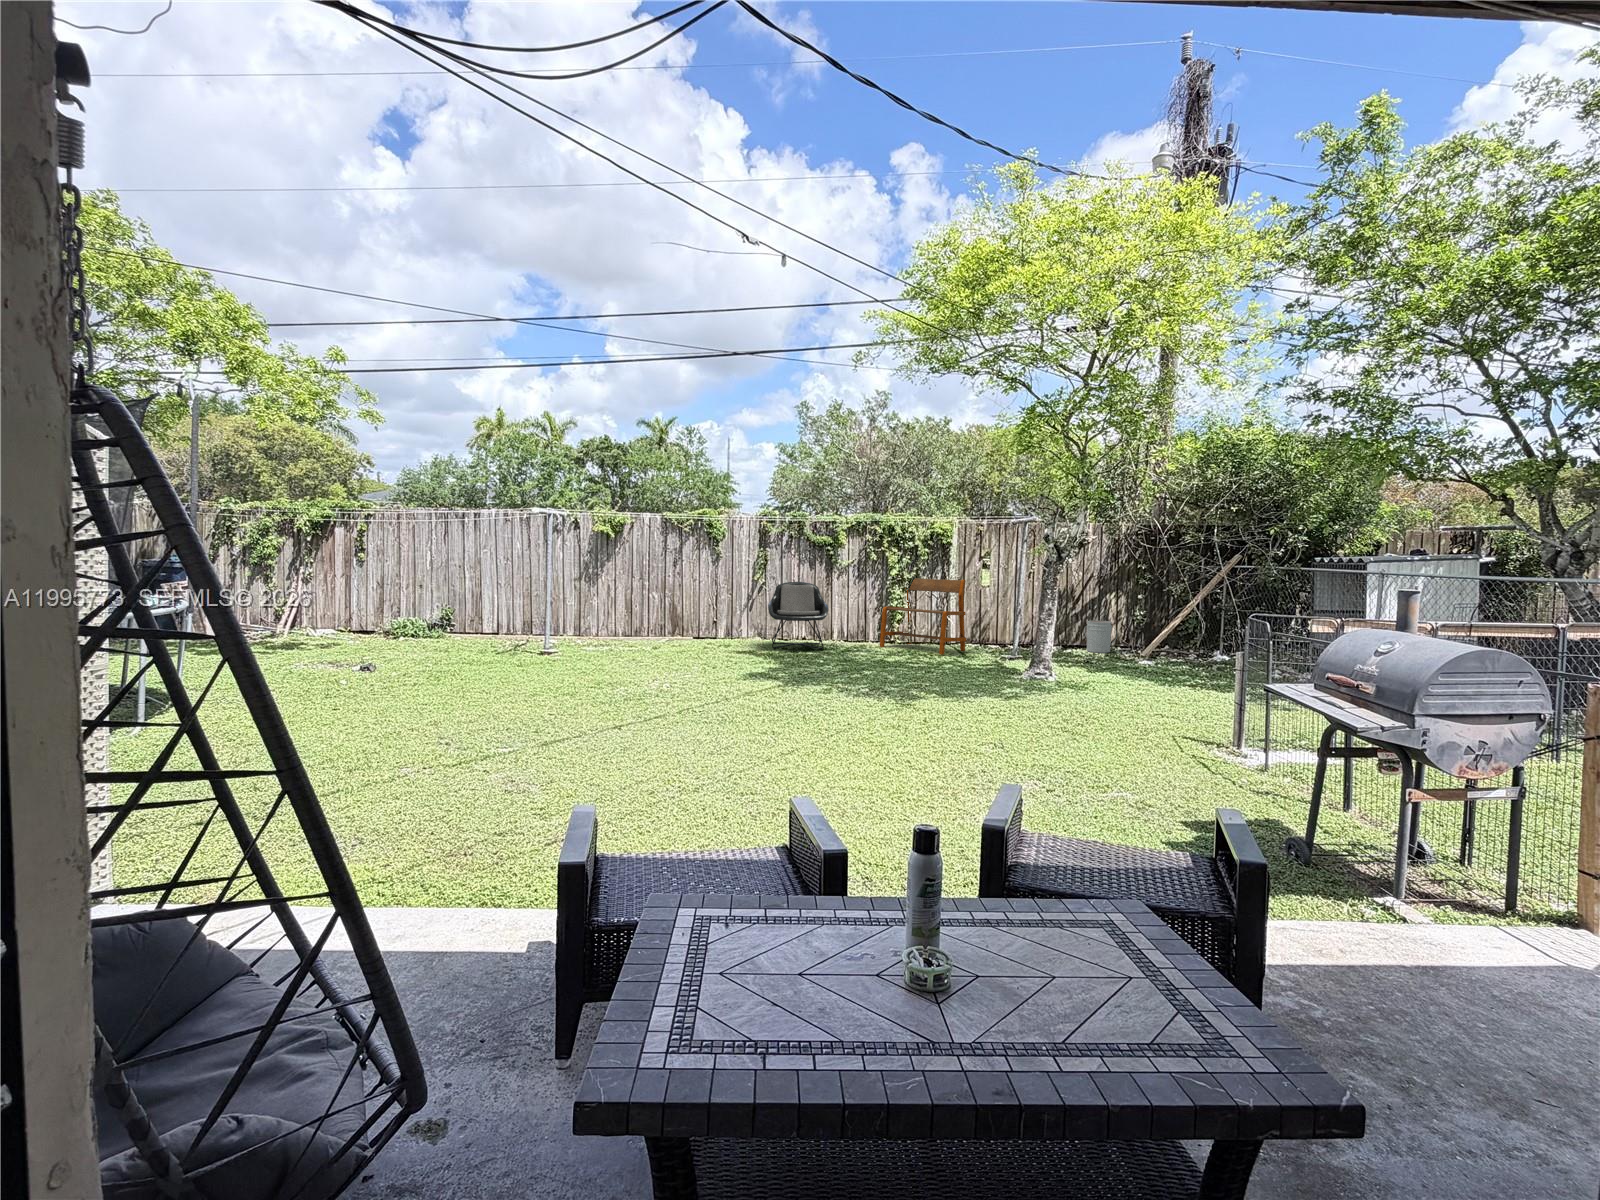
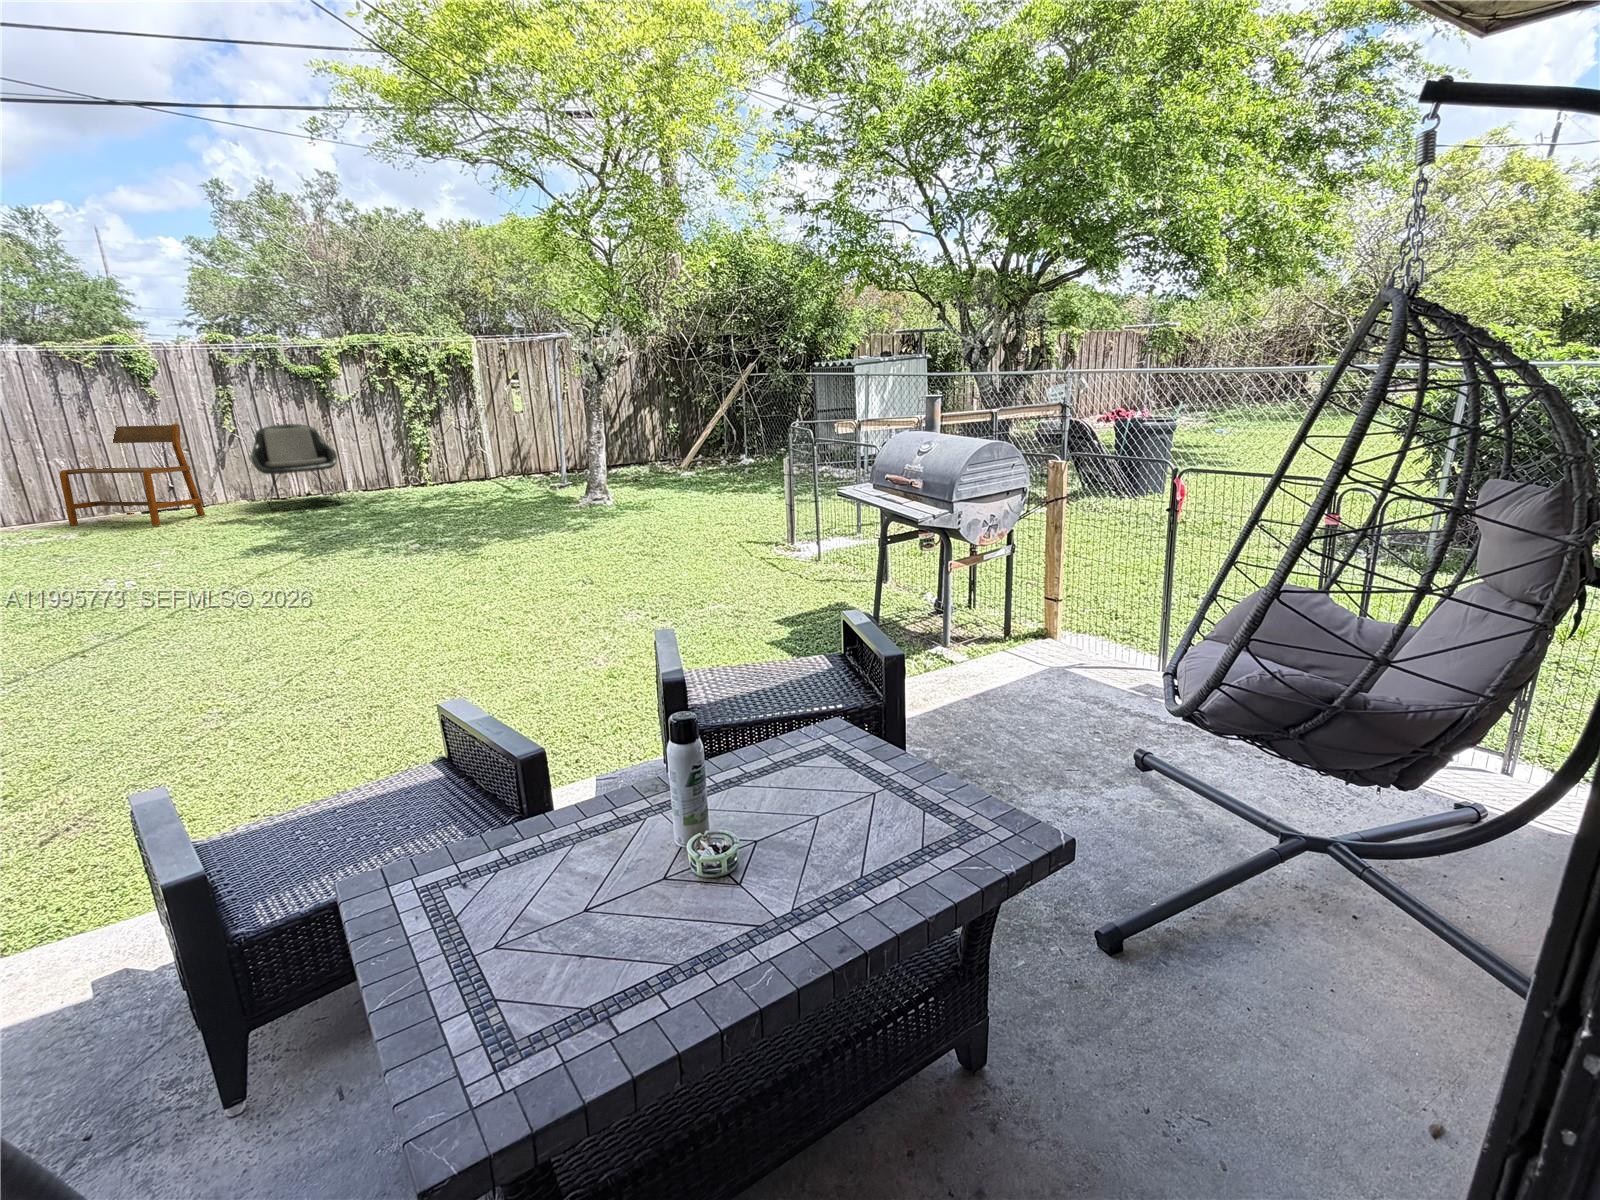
bench: present [880,578,967,654] -> present [60,424,205,526]
bucket: present [1084,621,1117,653] -> none [625,437,655,469]

